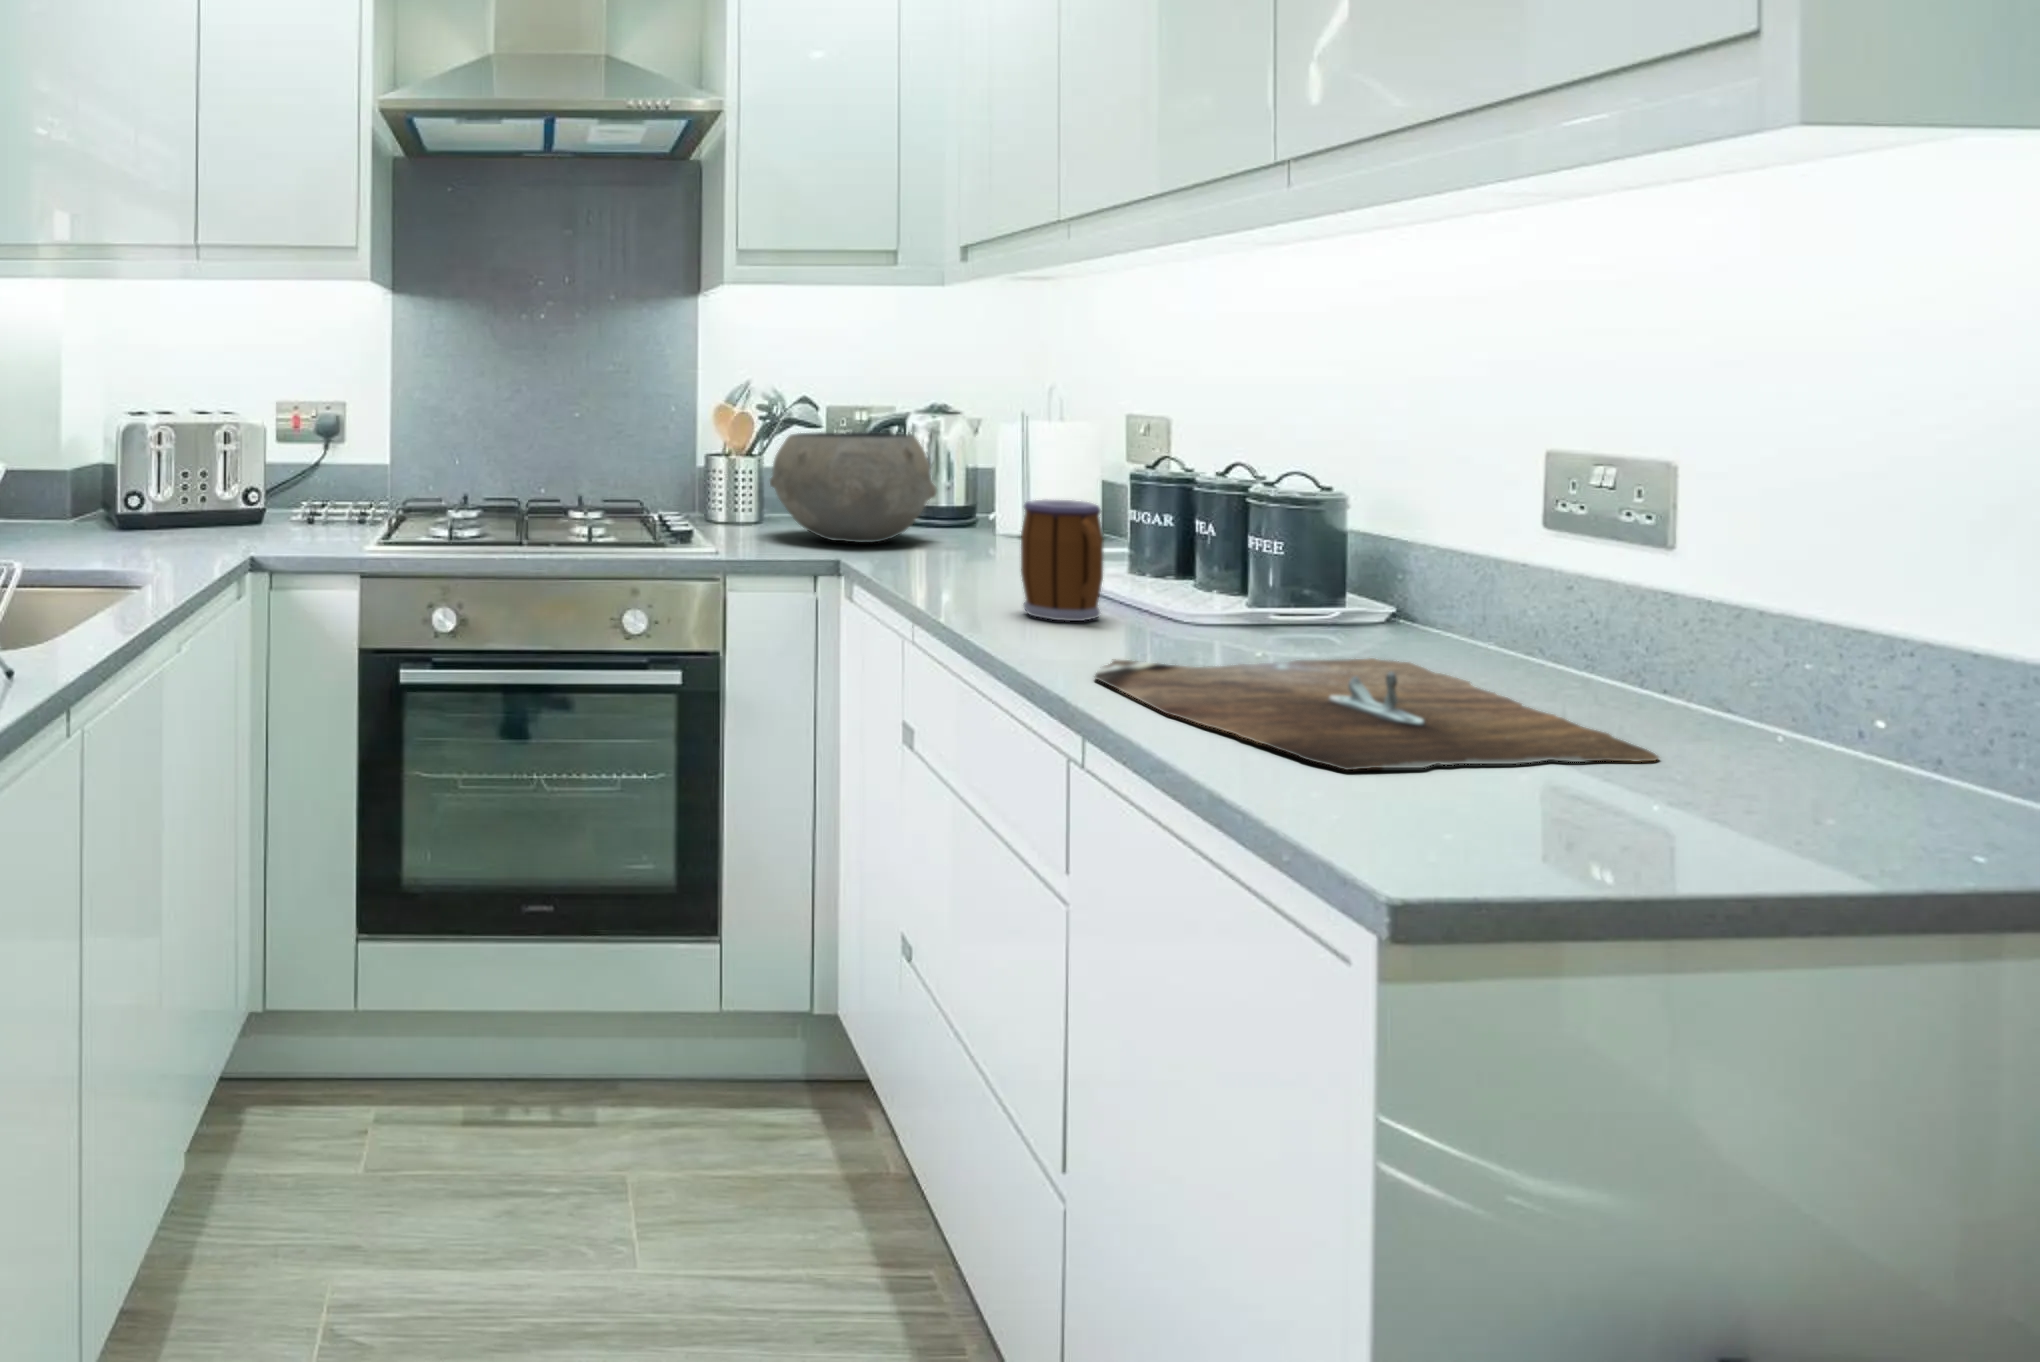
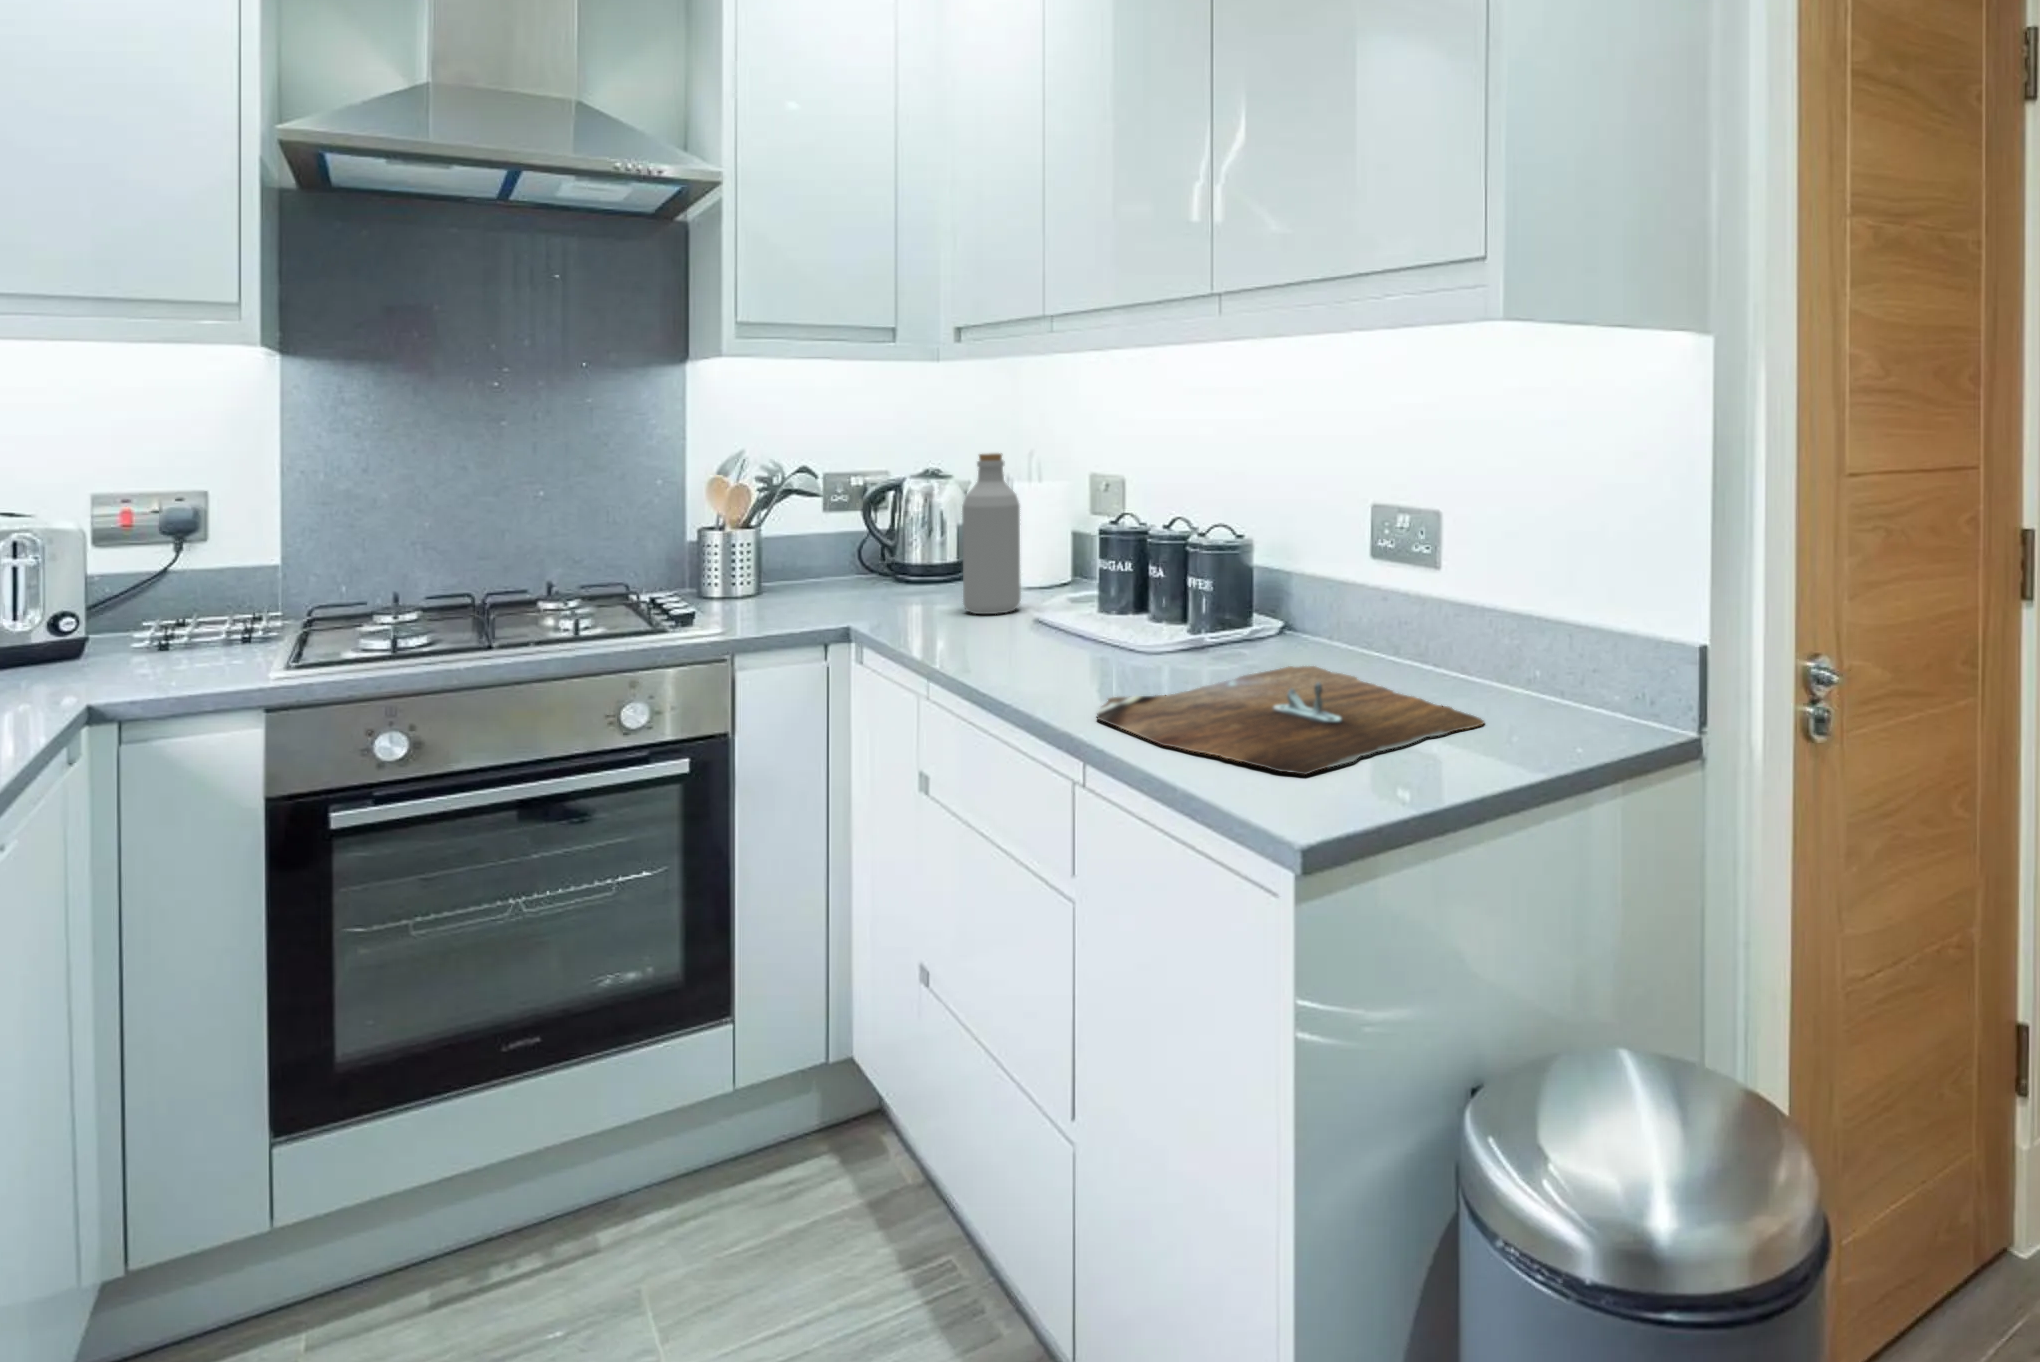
bottle: none [968,383,1036,565] -> present [962,453,1021,614]
ceramic bowl: present [770,432,937,543] -> none [771,501,931,605]
mug: present [1021,500,1103,621] -> none [1019,557,1088,664]

